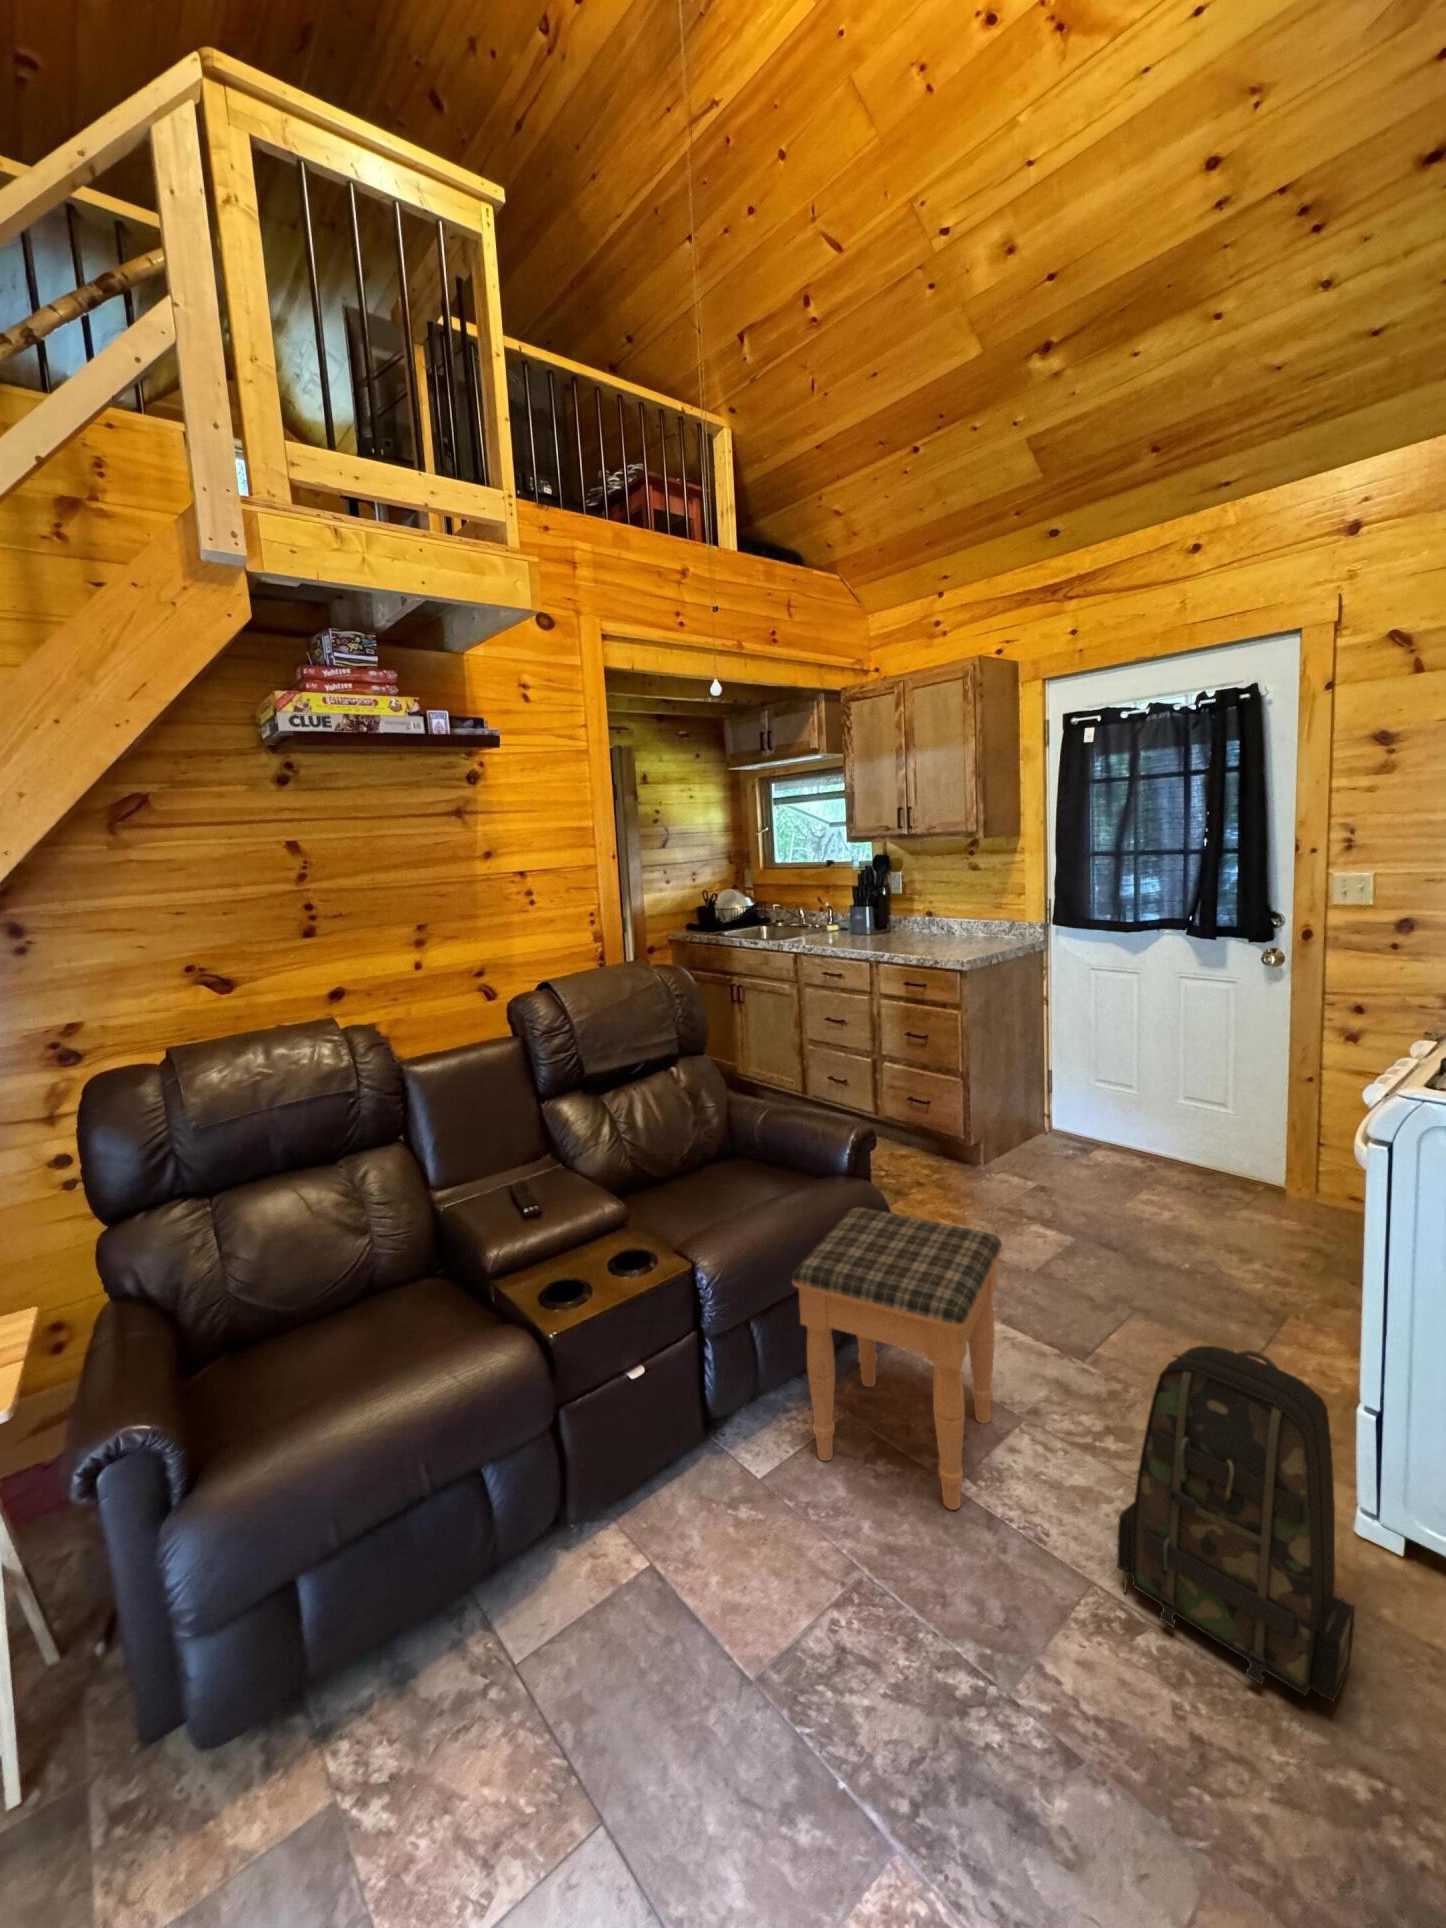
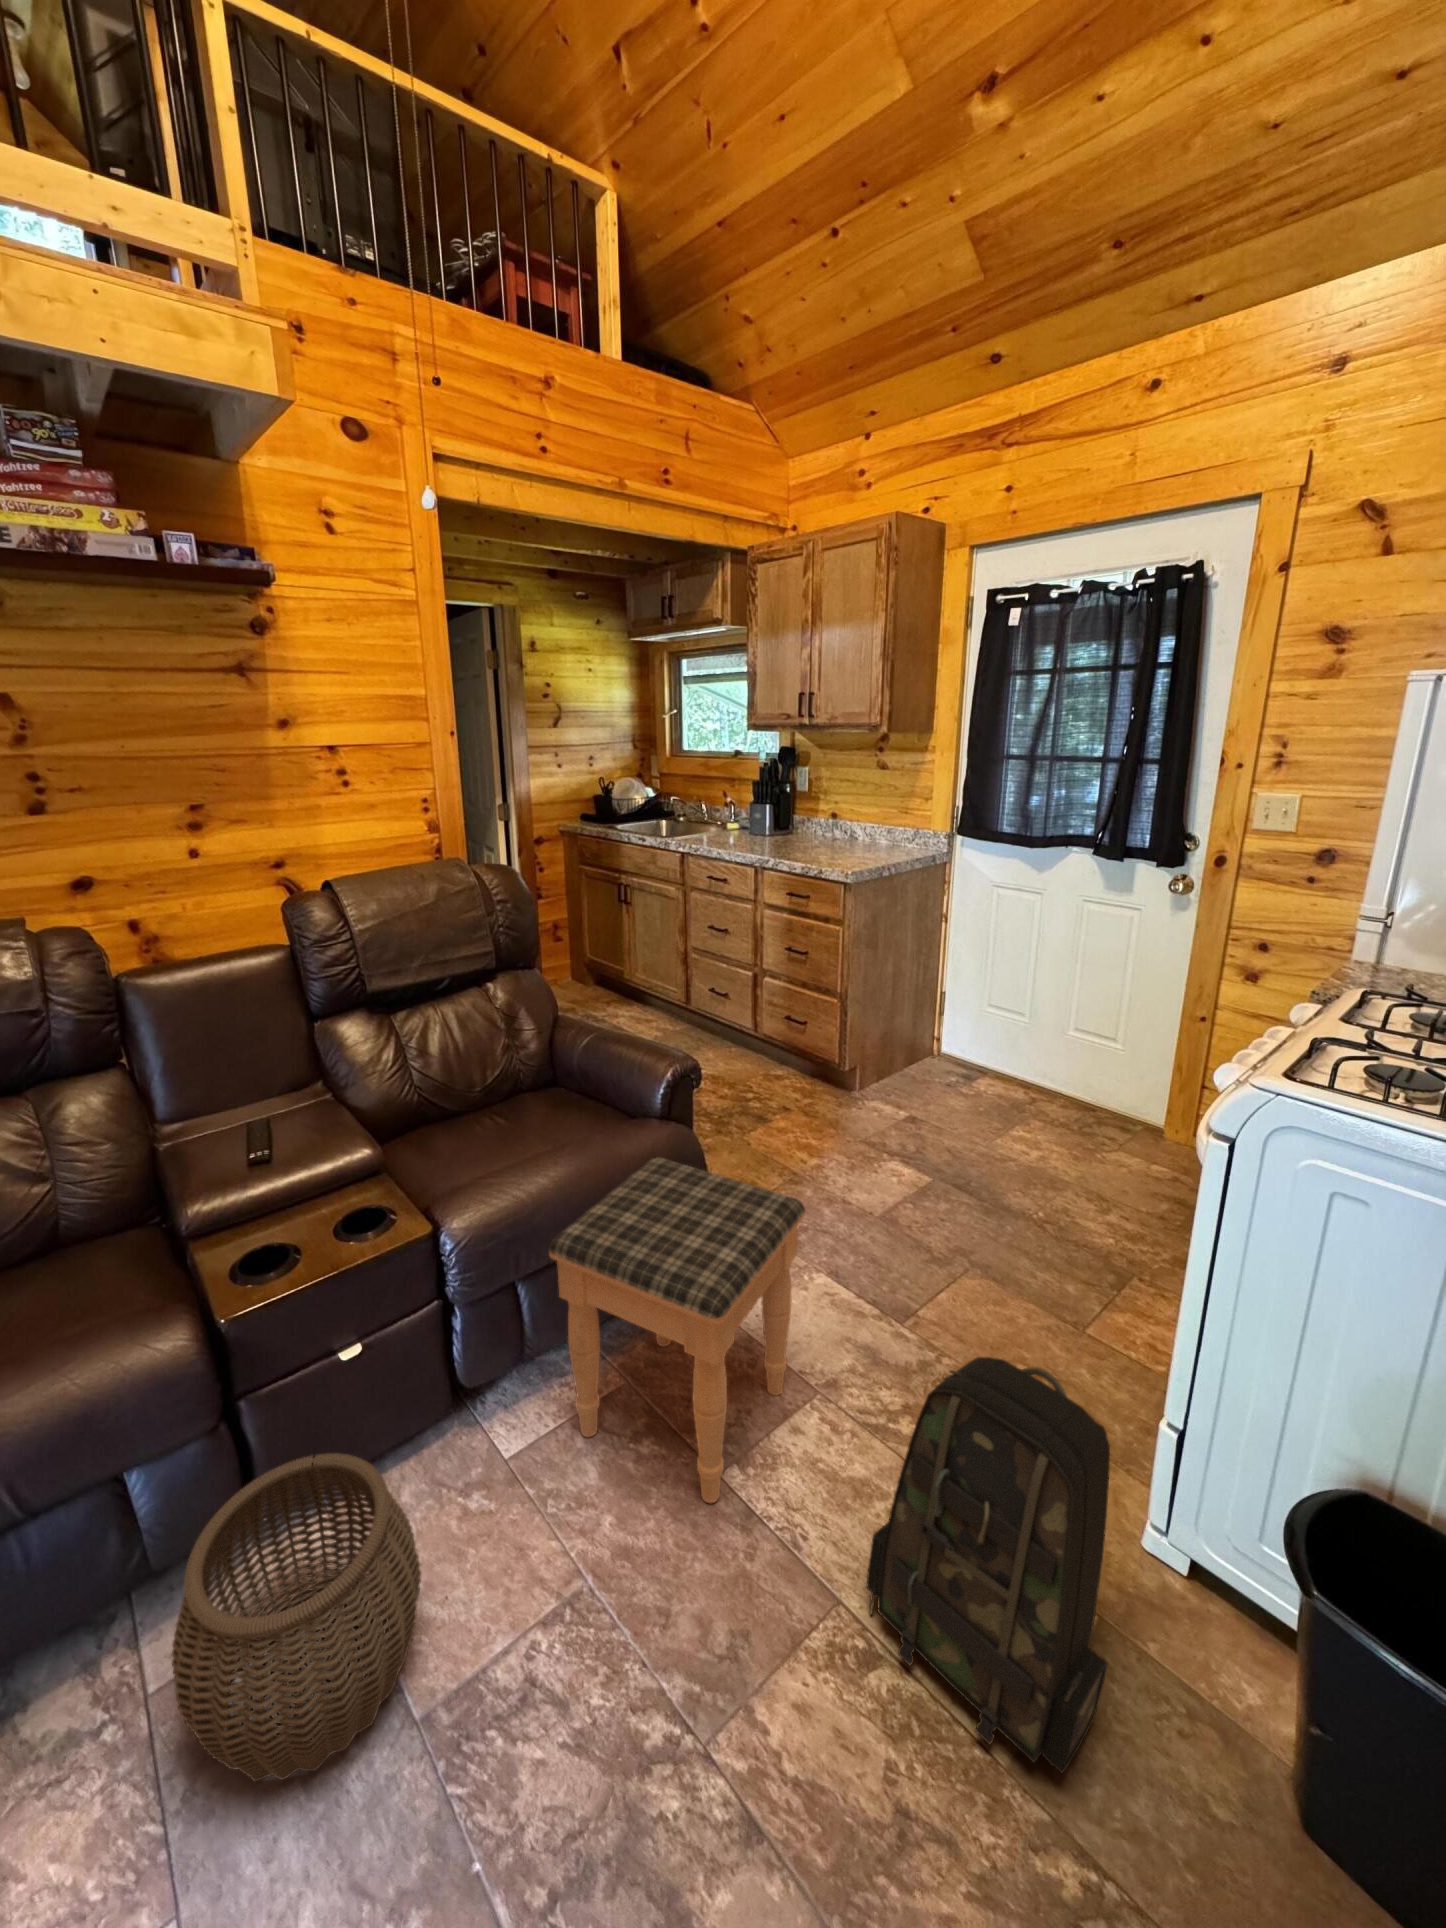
woven basket: none [553,1448,740,1724] -> present [172,1453,421,1781]

